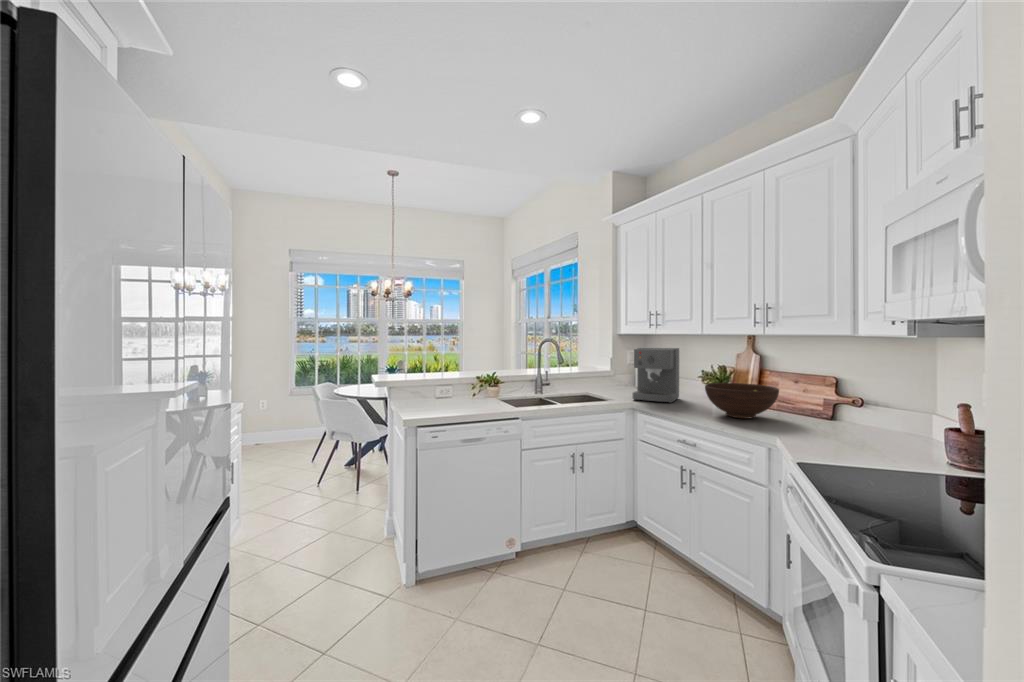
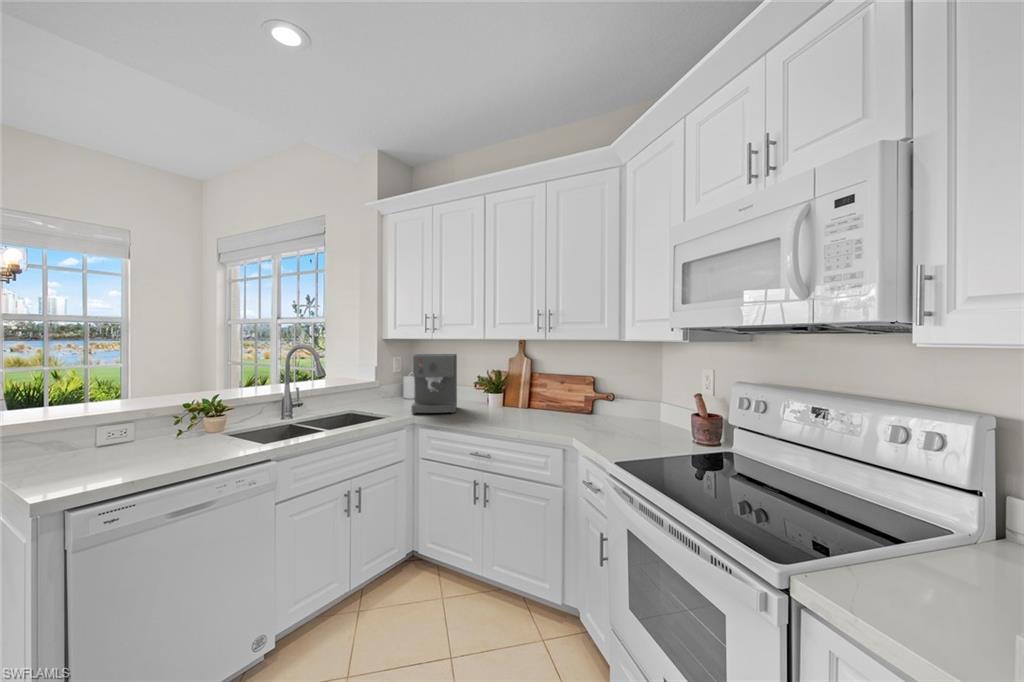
fruit bowl: present [705,383,779,419] -> none [494,387,558,423]

